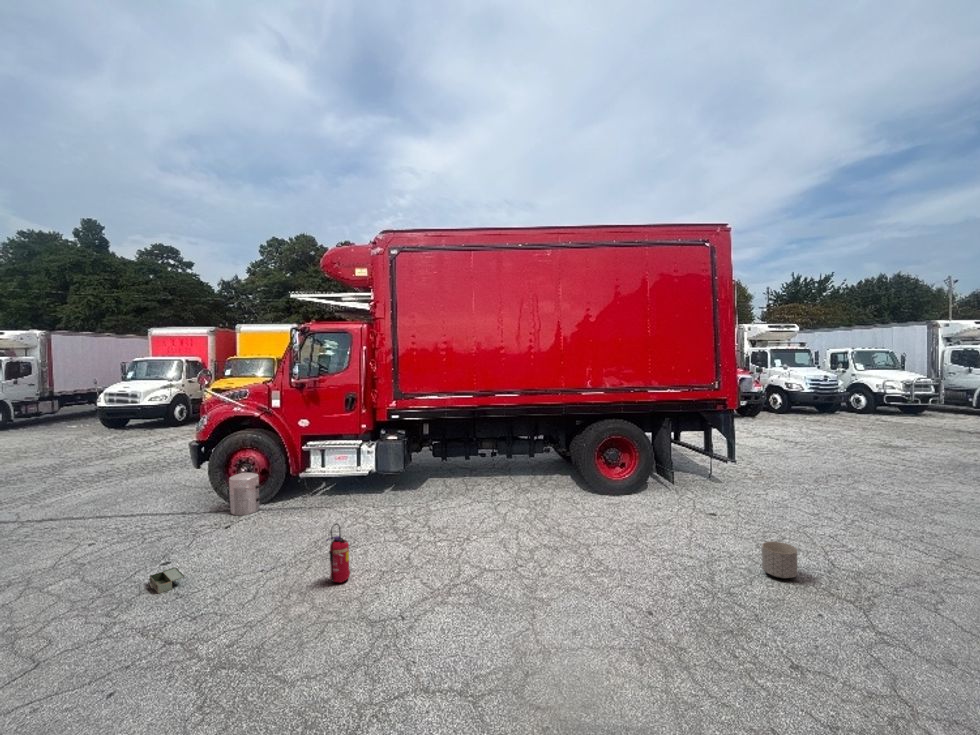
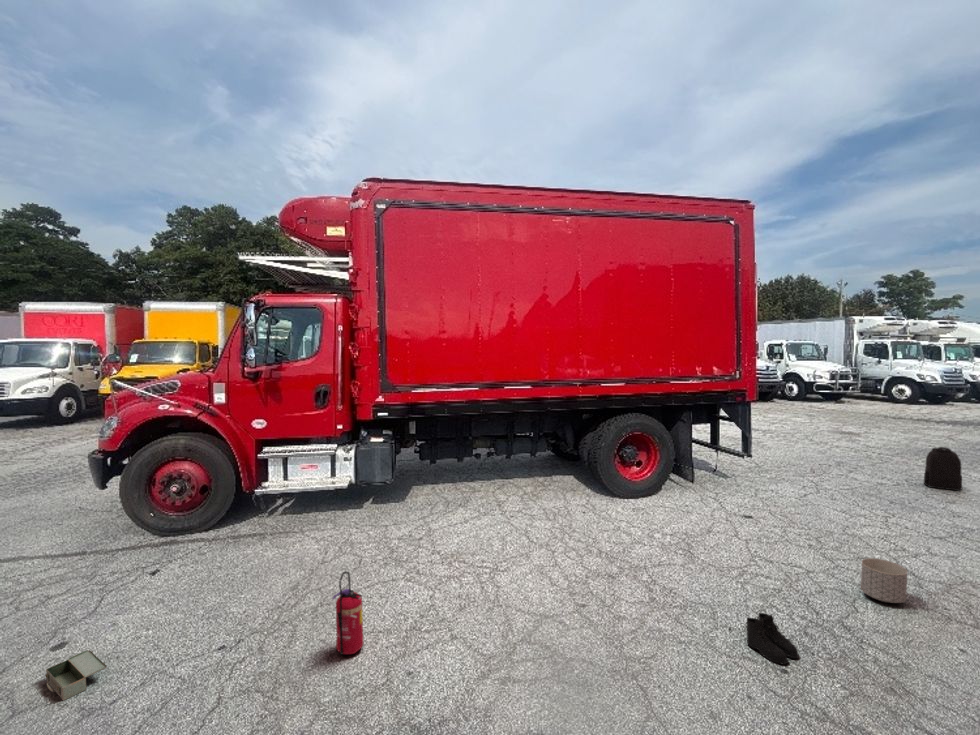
backpack: none [919,456,957,499] -> present [924,447,962,491]
waste bin: present [228,472,261,515] -> none [154,489,203,549]
boots: none [633,573,669,609] -> present [746,613,799,664]

